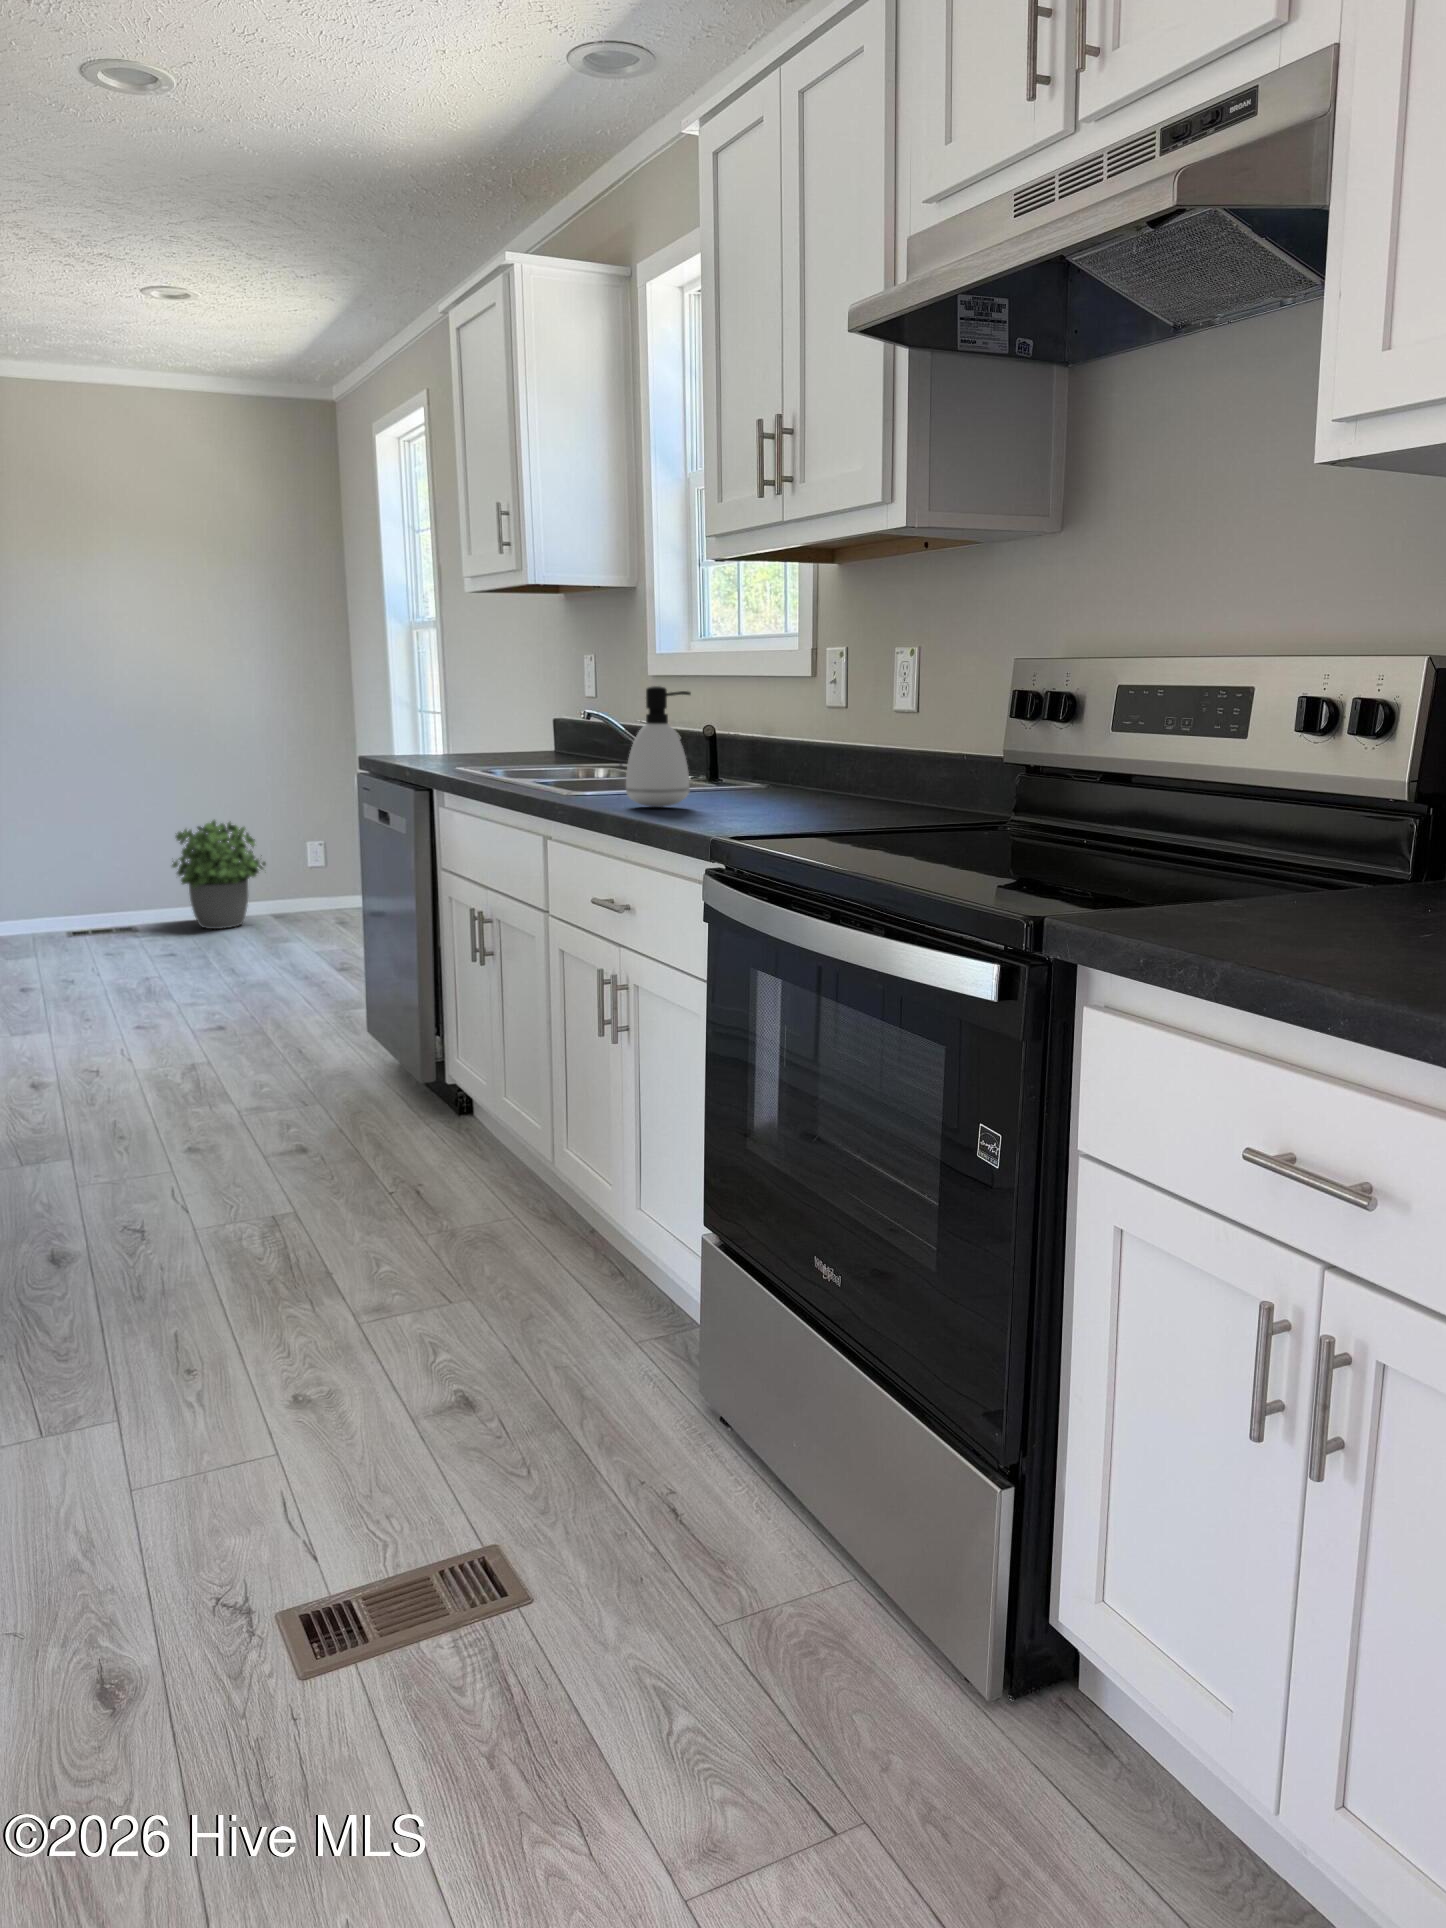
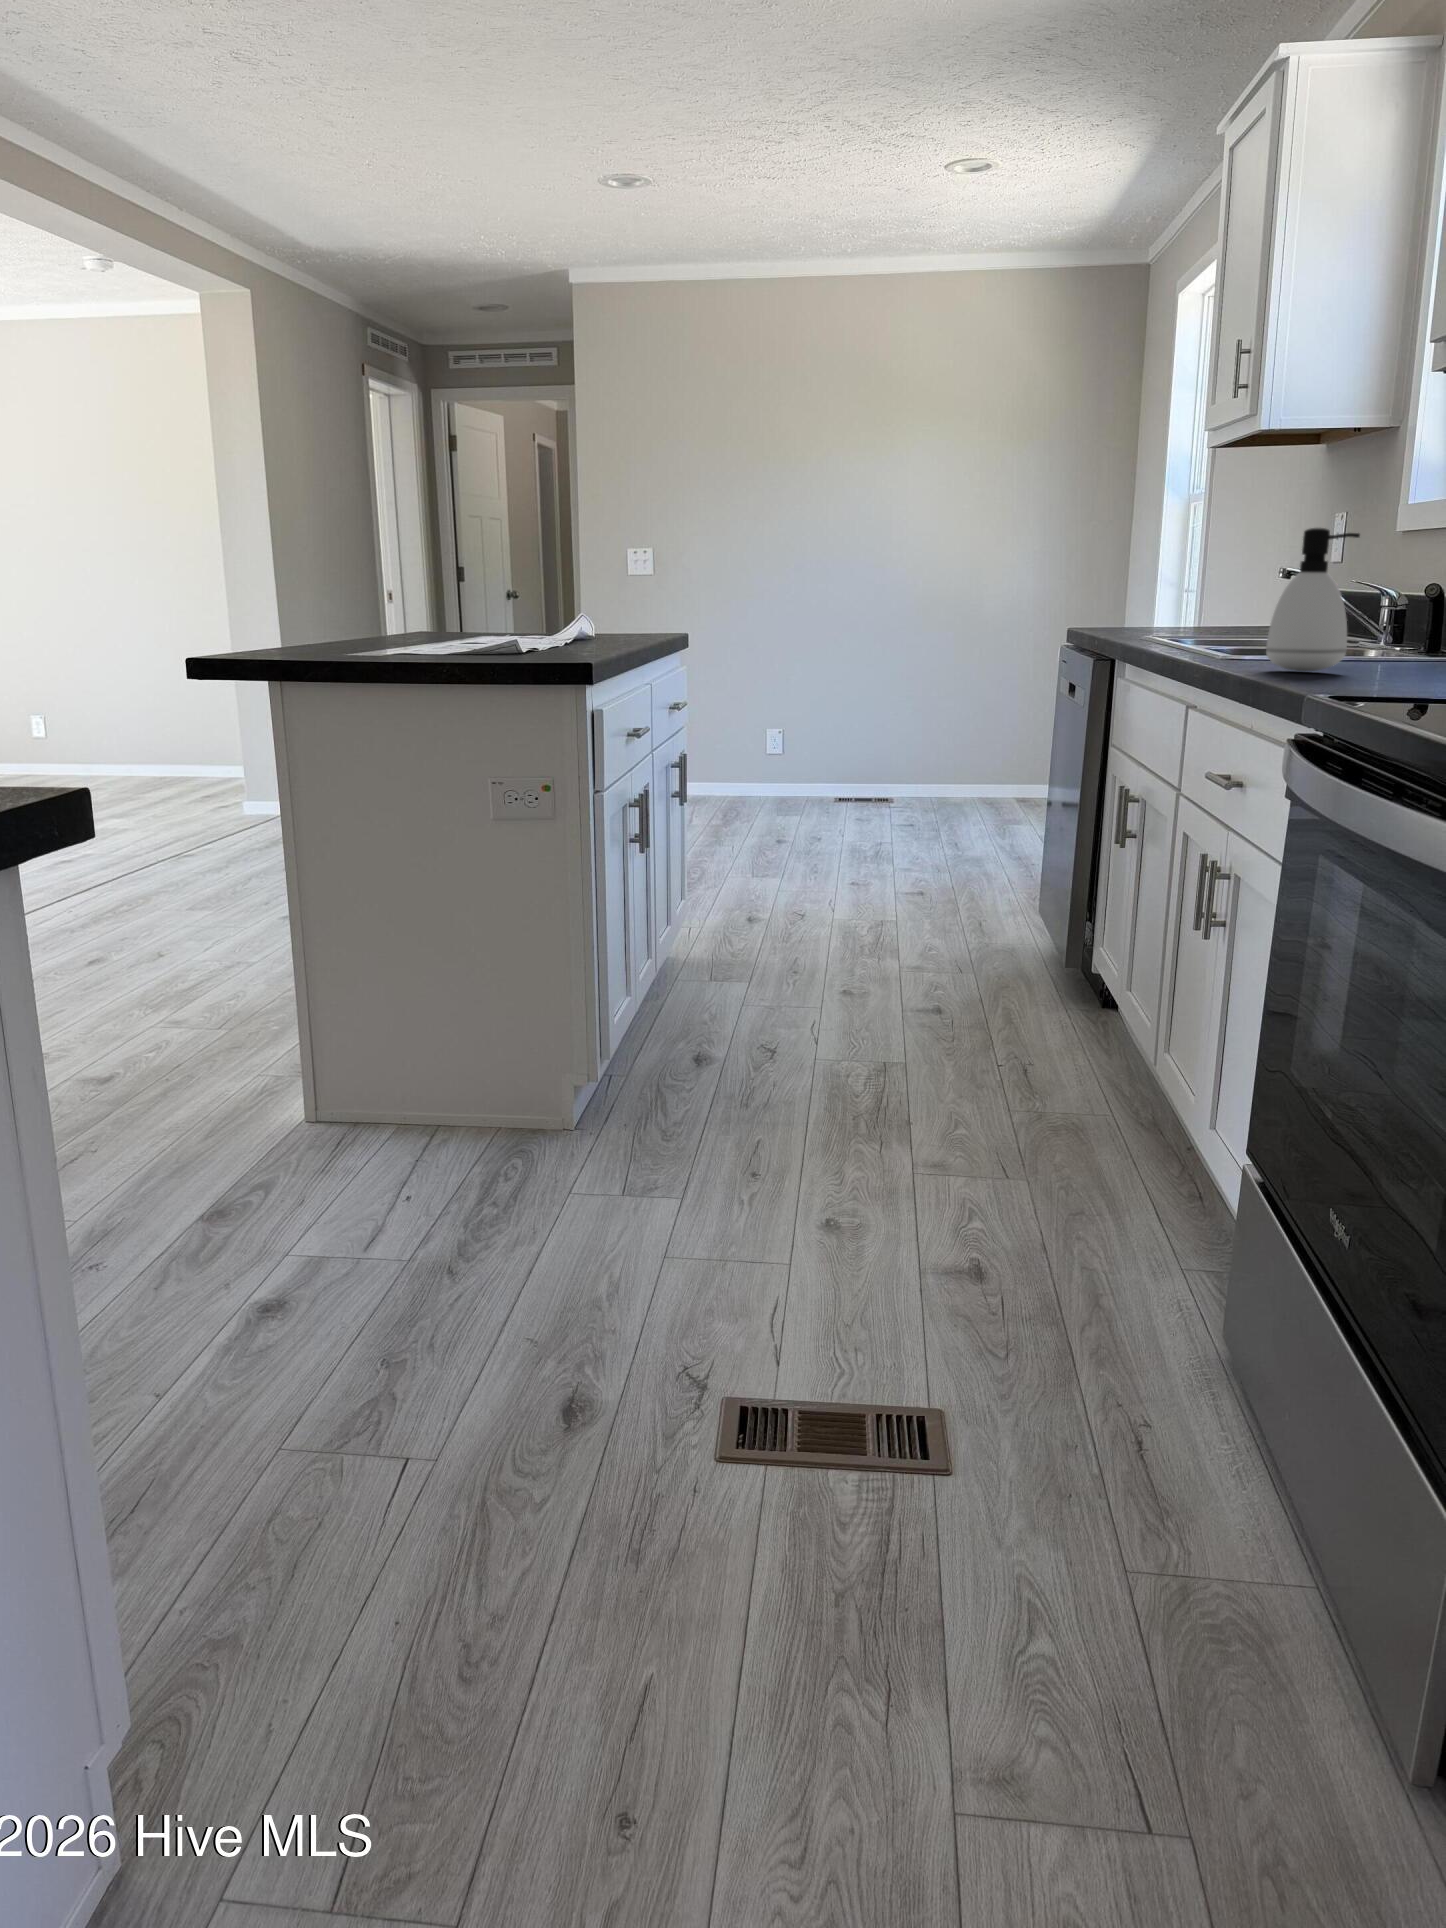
potted plant: present [172,820,266,929] -> none [925,697,1014,804]

